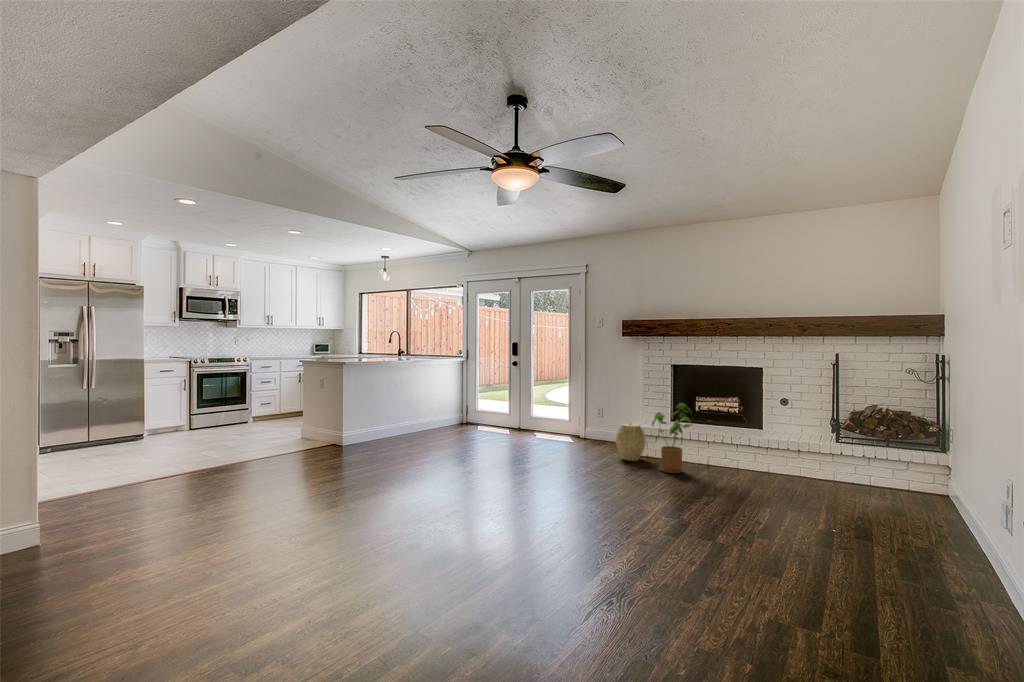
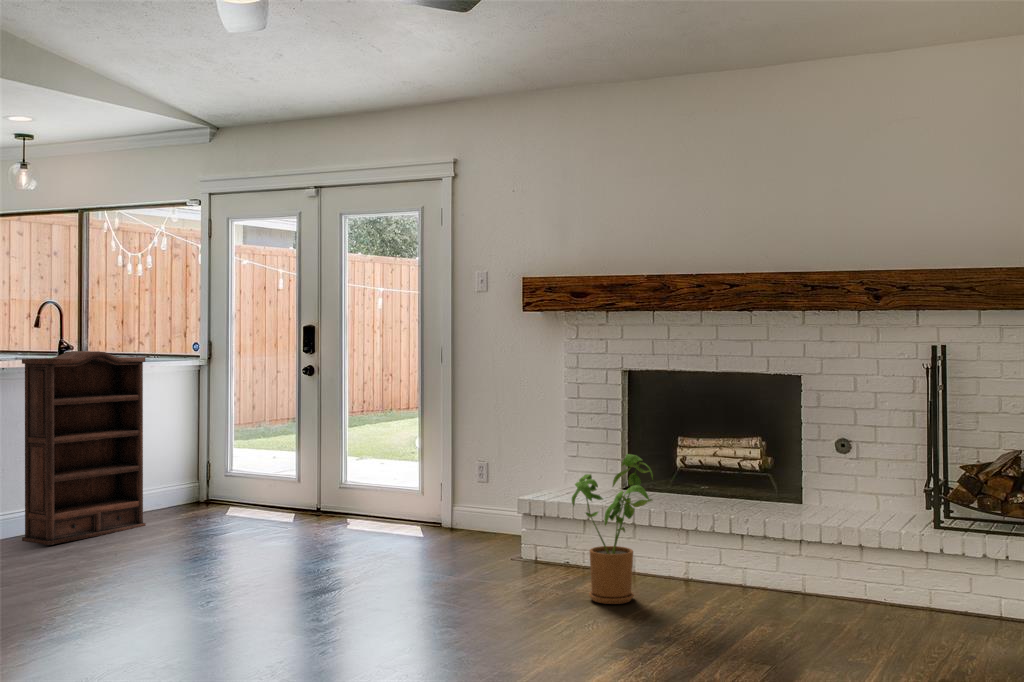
bookshelf: none [391,353,443,439] -> present [22,351,146,545]
woven basket: present [616,423,646,461] -> none [504,497,566,578]

